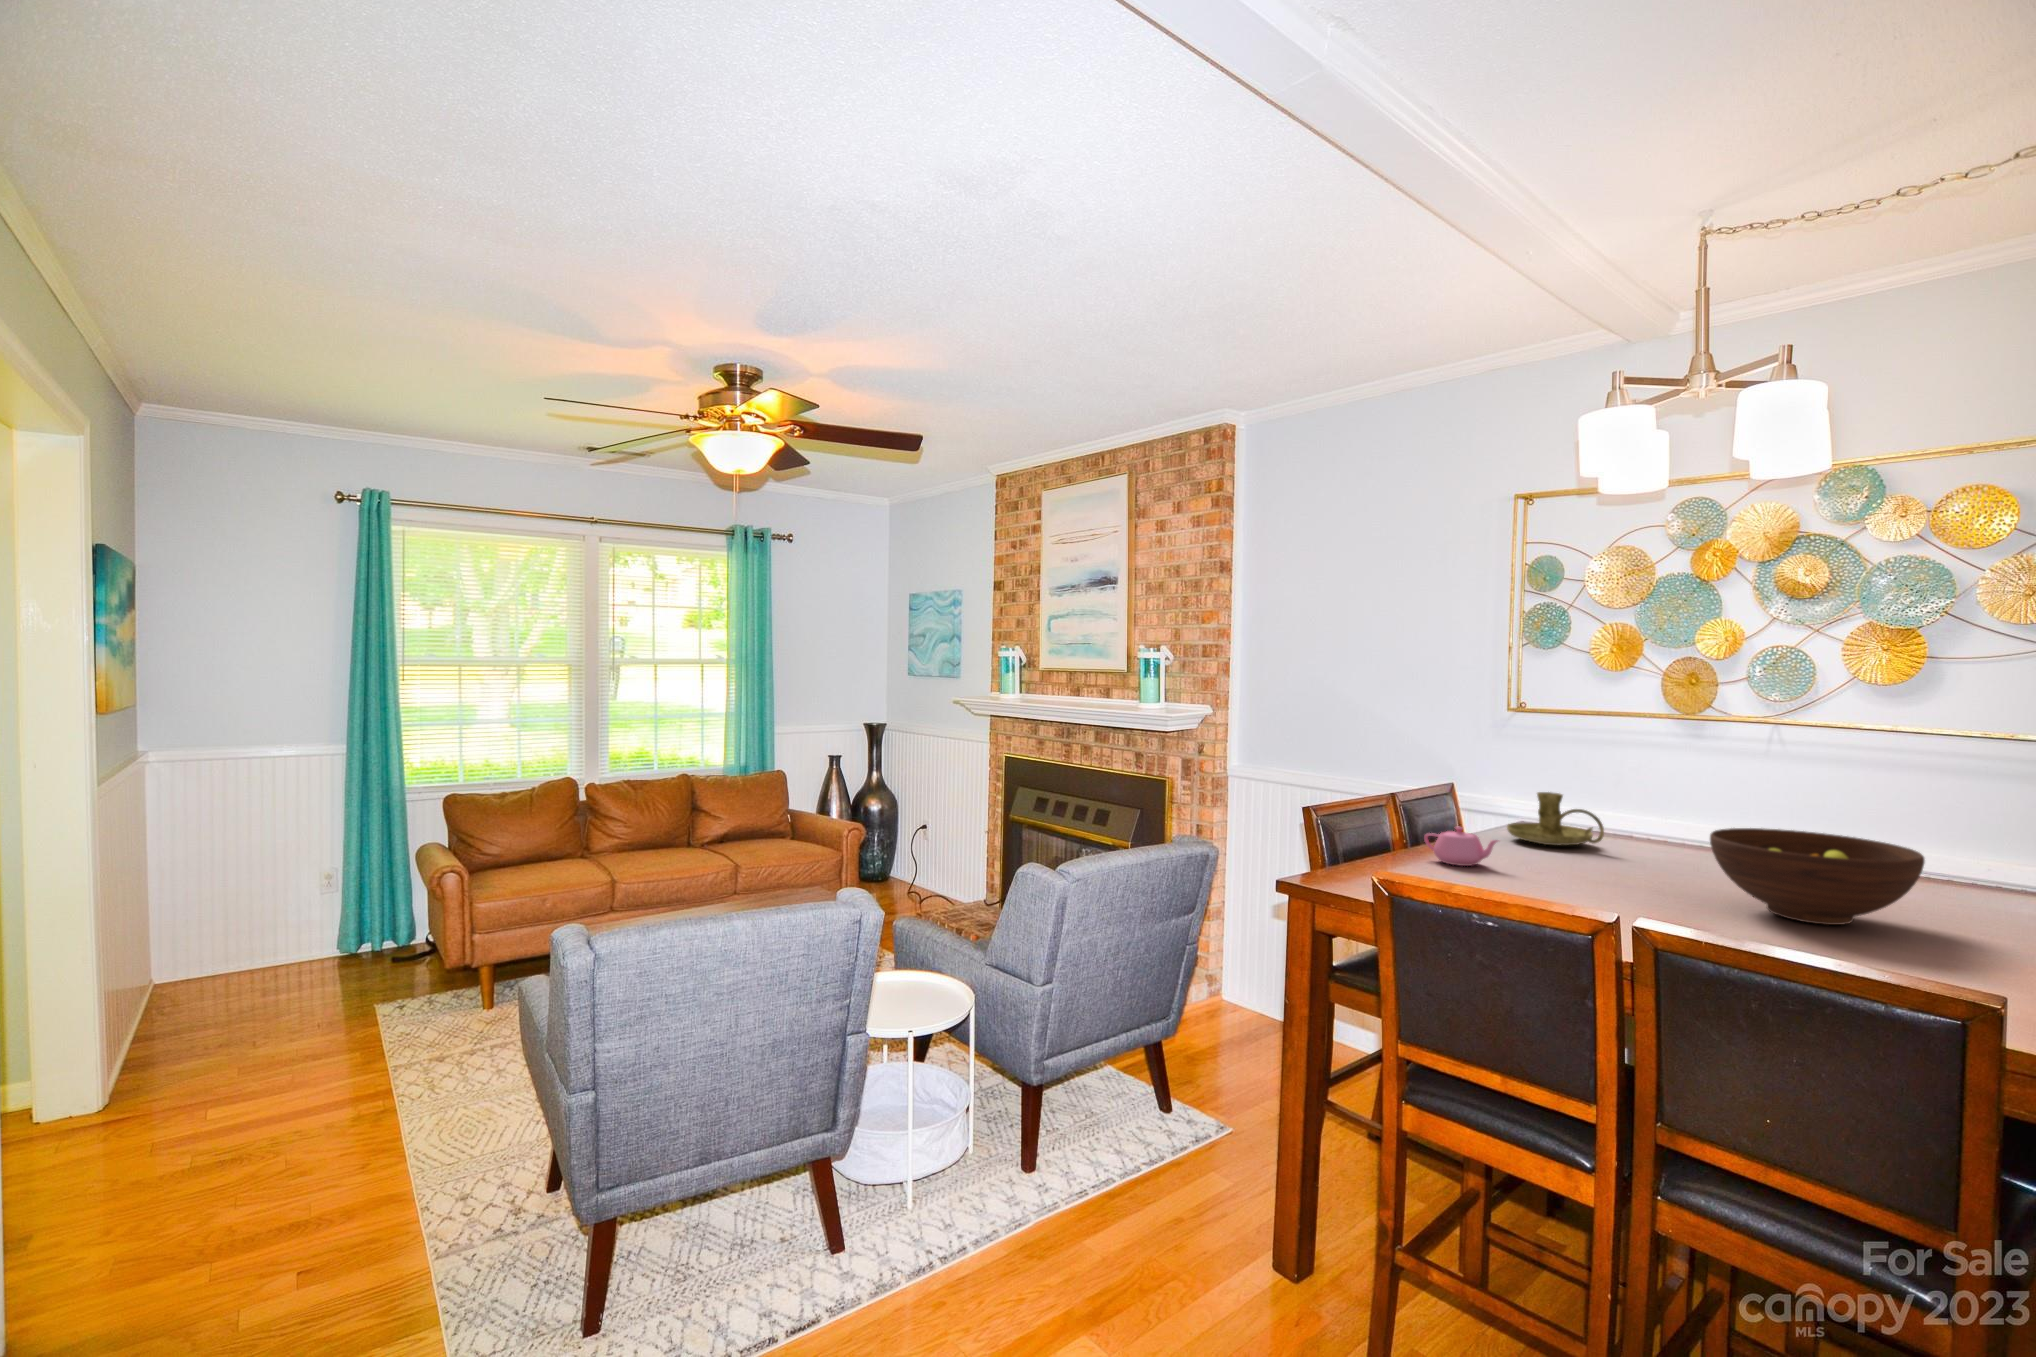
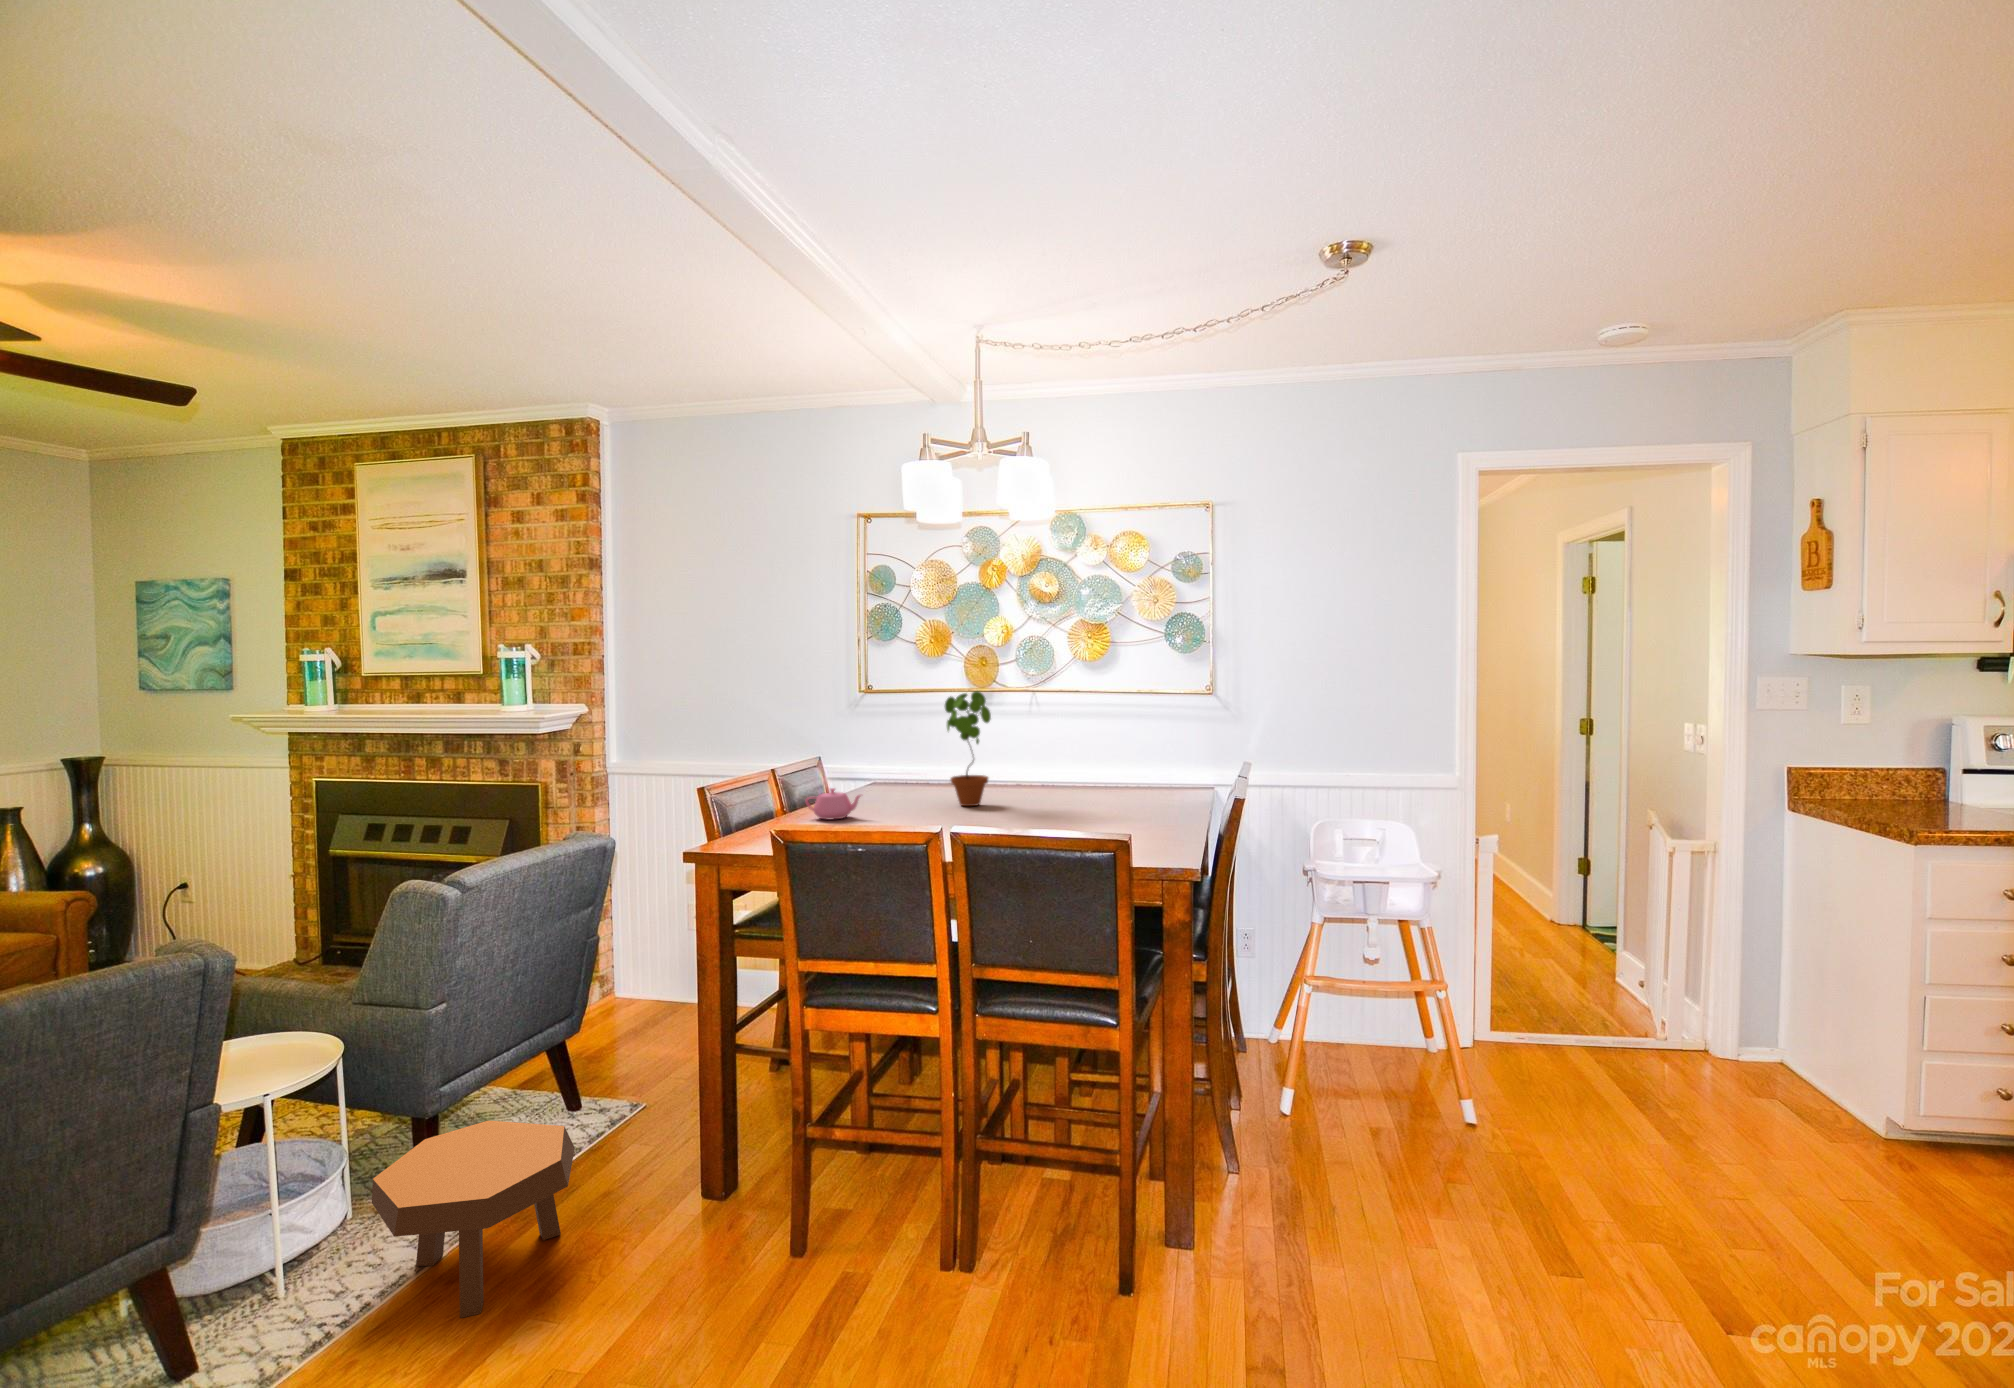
potted plant: none [1628,720,1703,877] -> present [945,691,991,806]
candle holder: present [1507,792,1604,845] -> none [864,755,932,796]
fruit bowl: present [1710,828,1925,925] -> none [997,761,1106,821]
footstool: none [975,1106,1148,1305] -> present [372,1121,575,1318]

